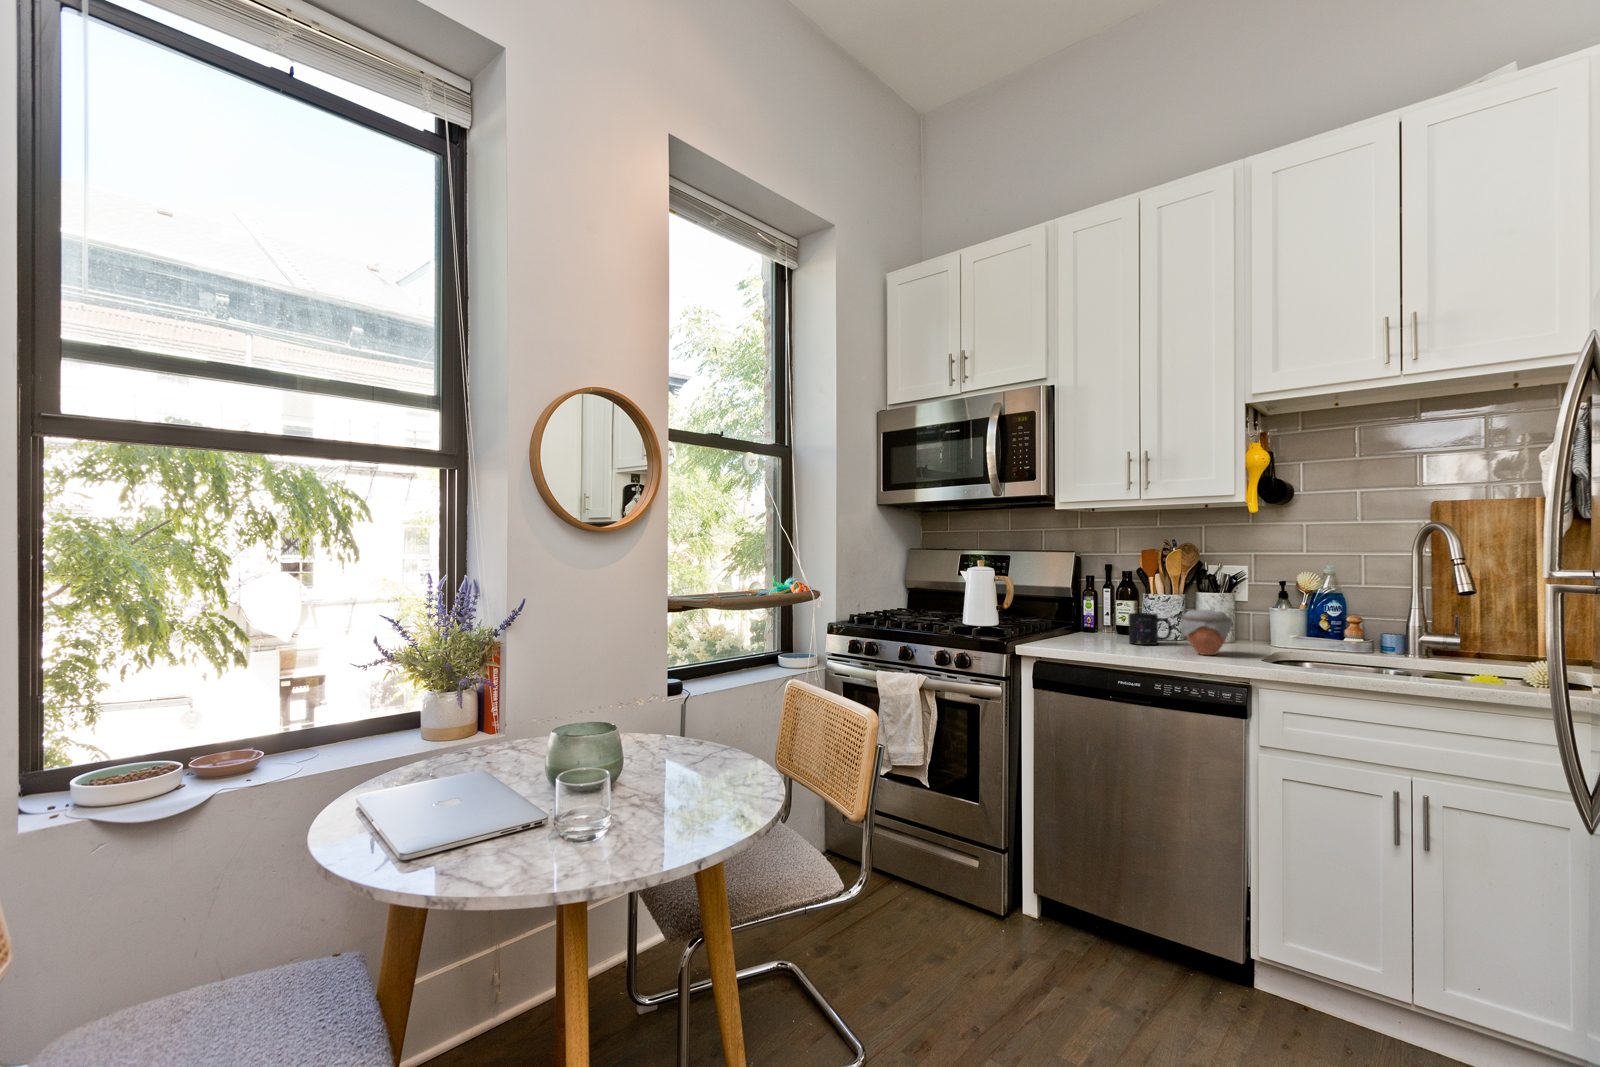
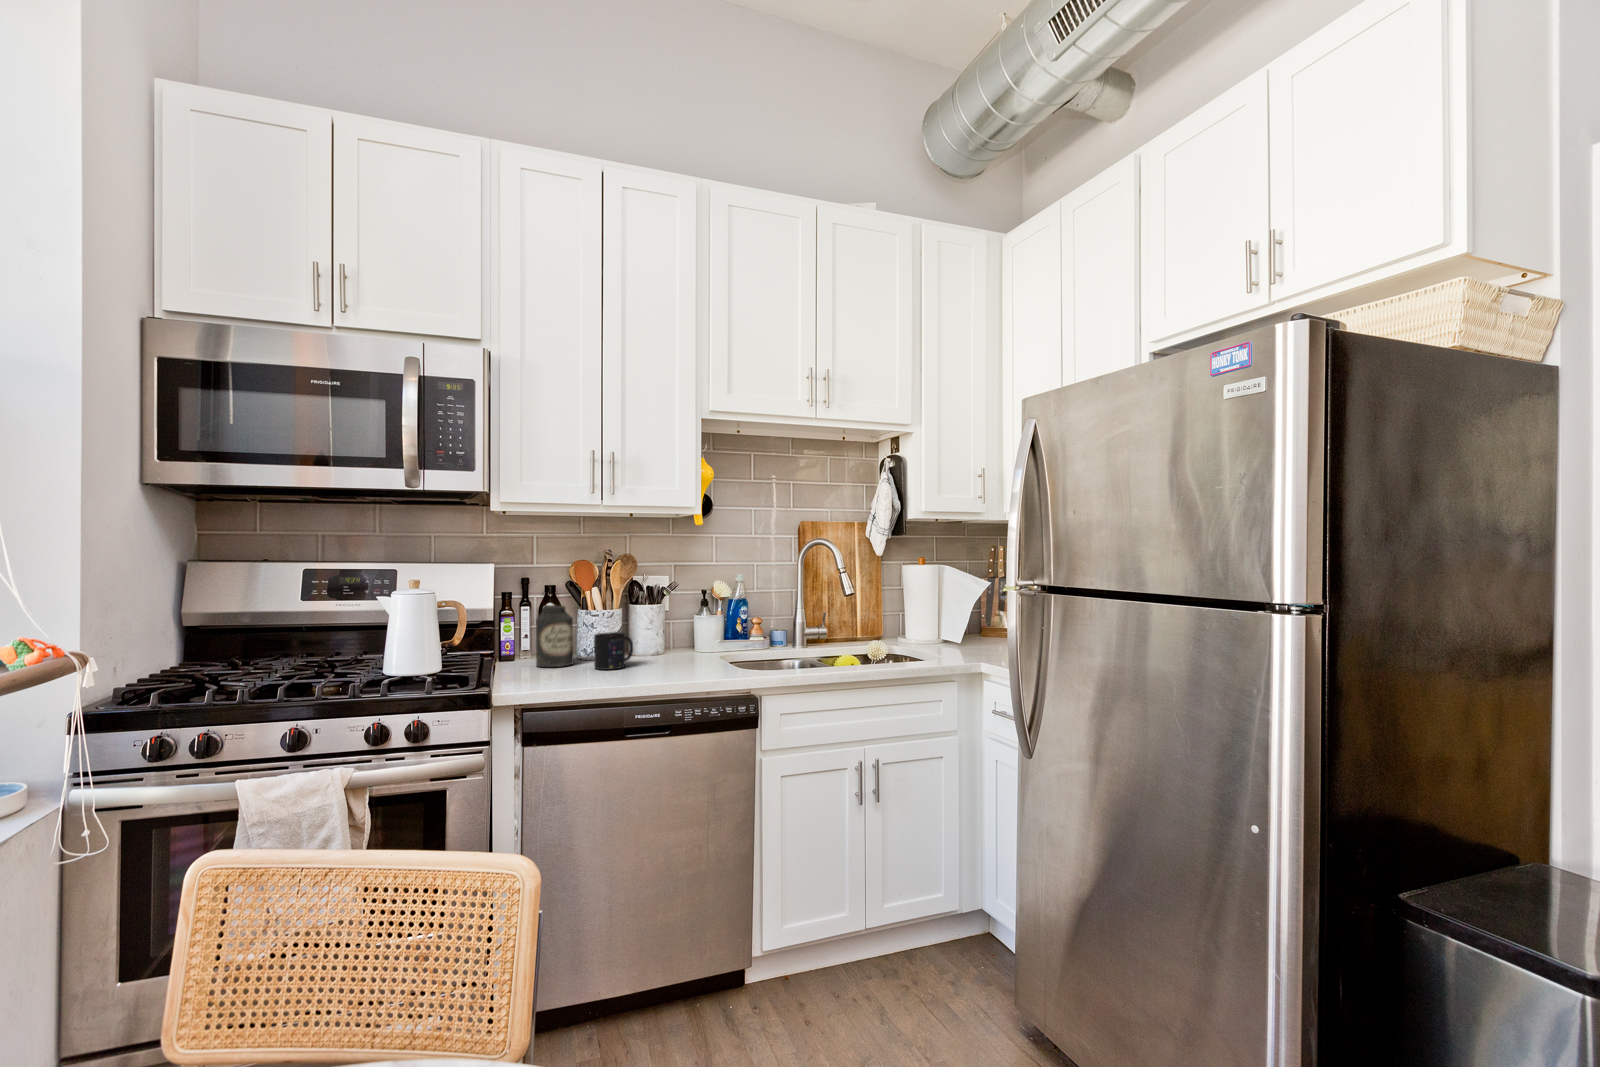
canister: none [1093,587,1127,638] -> present [536,606,574,667]
jar: present [1179,610,1234,655] -> none [666,623,713,671]

